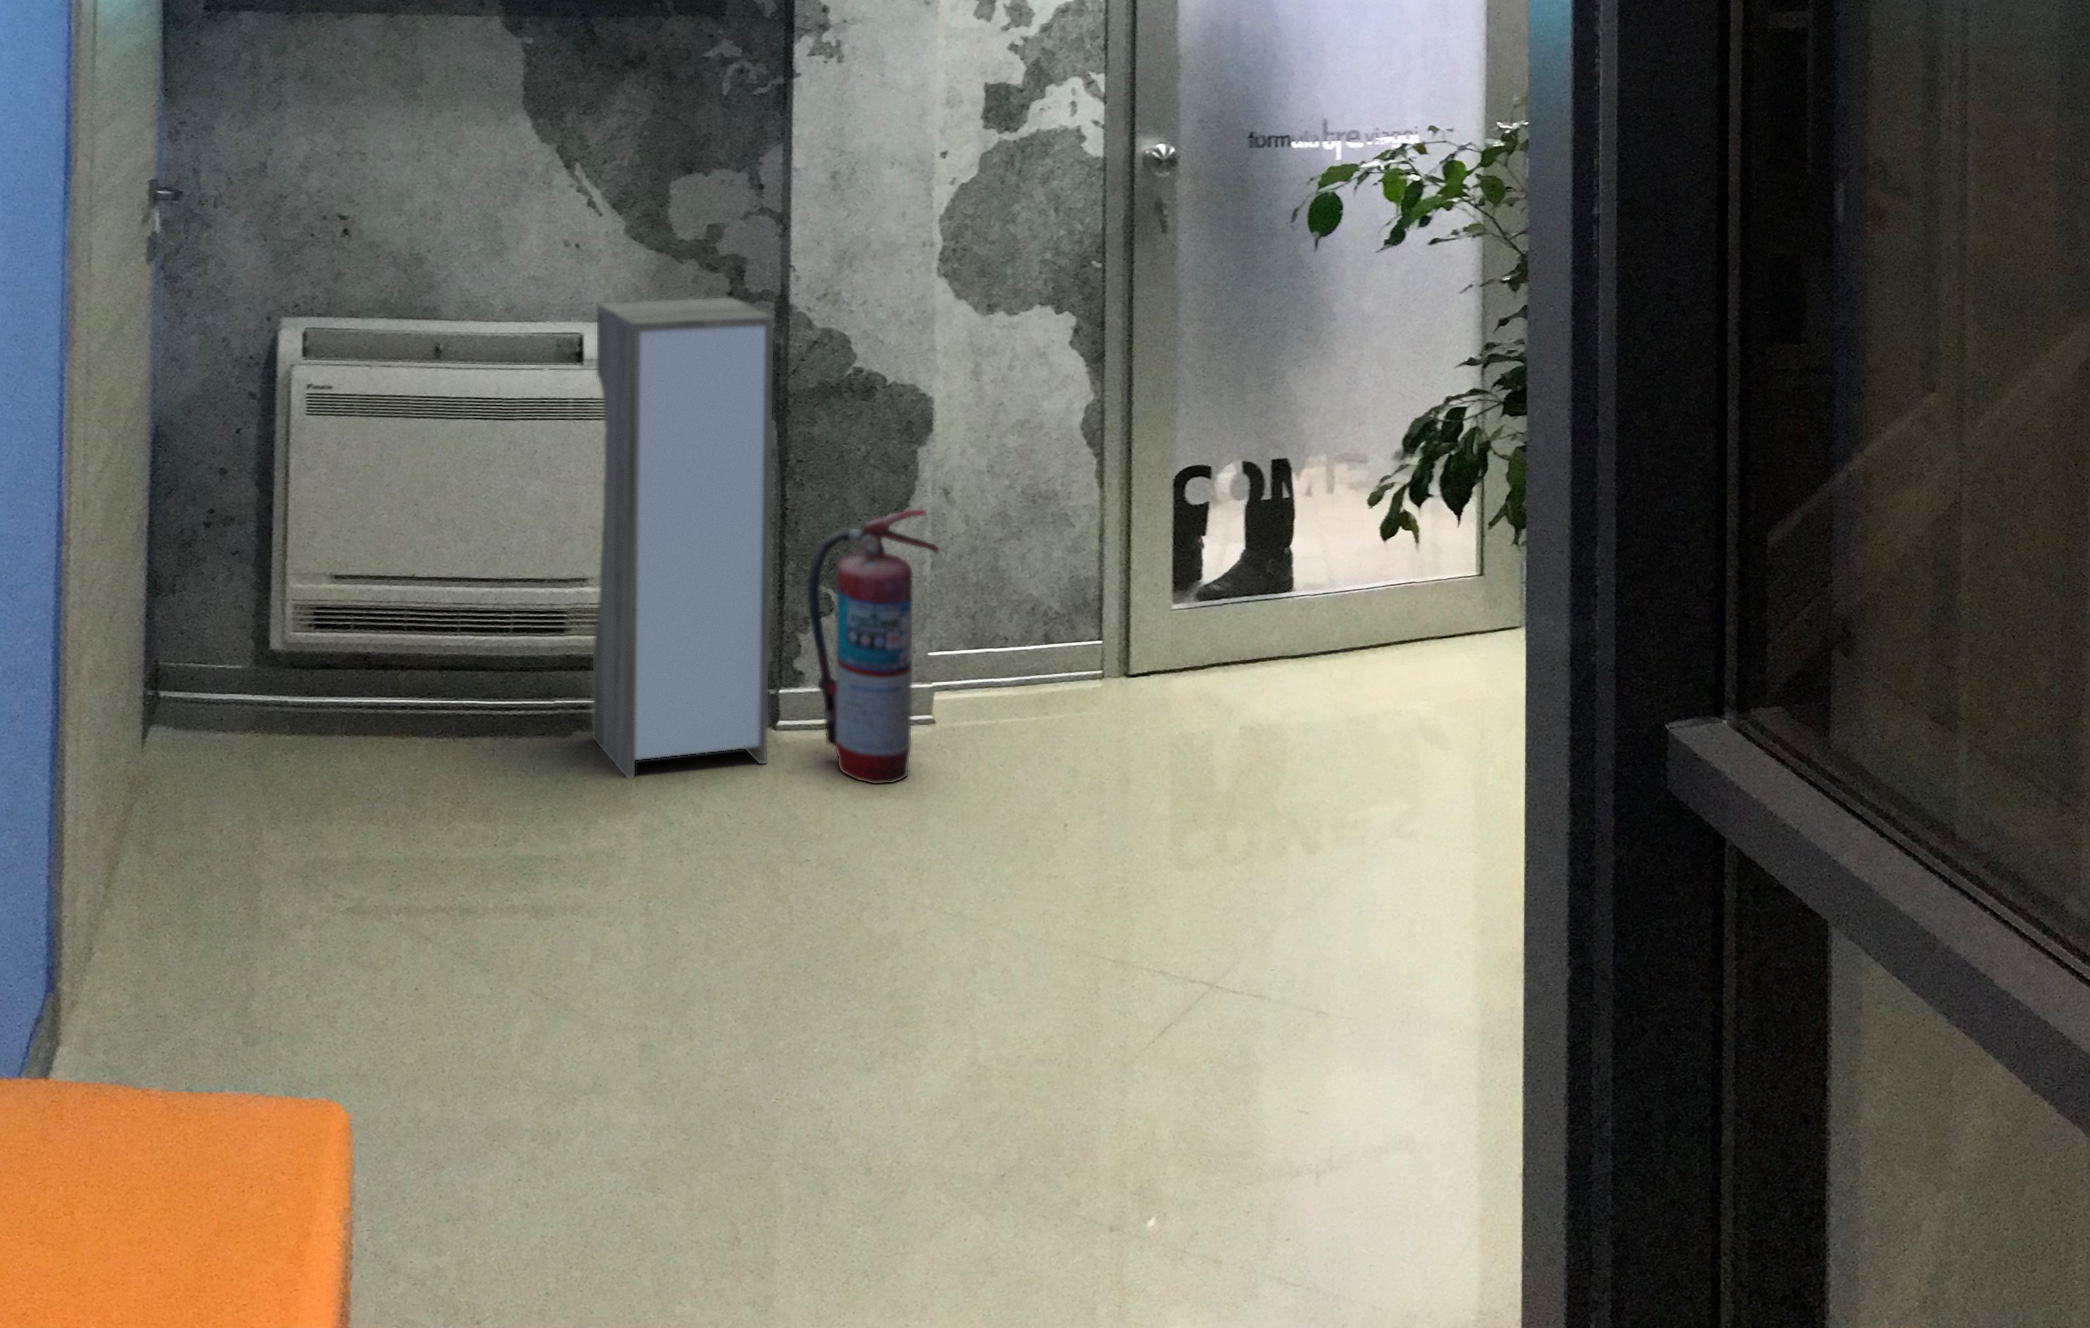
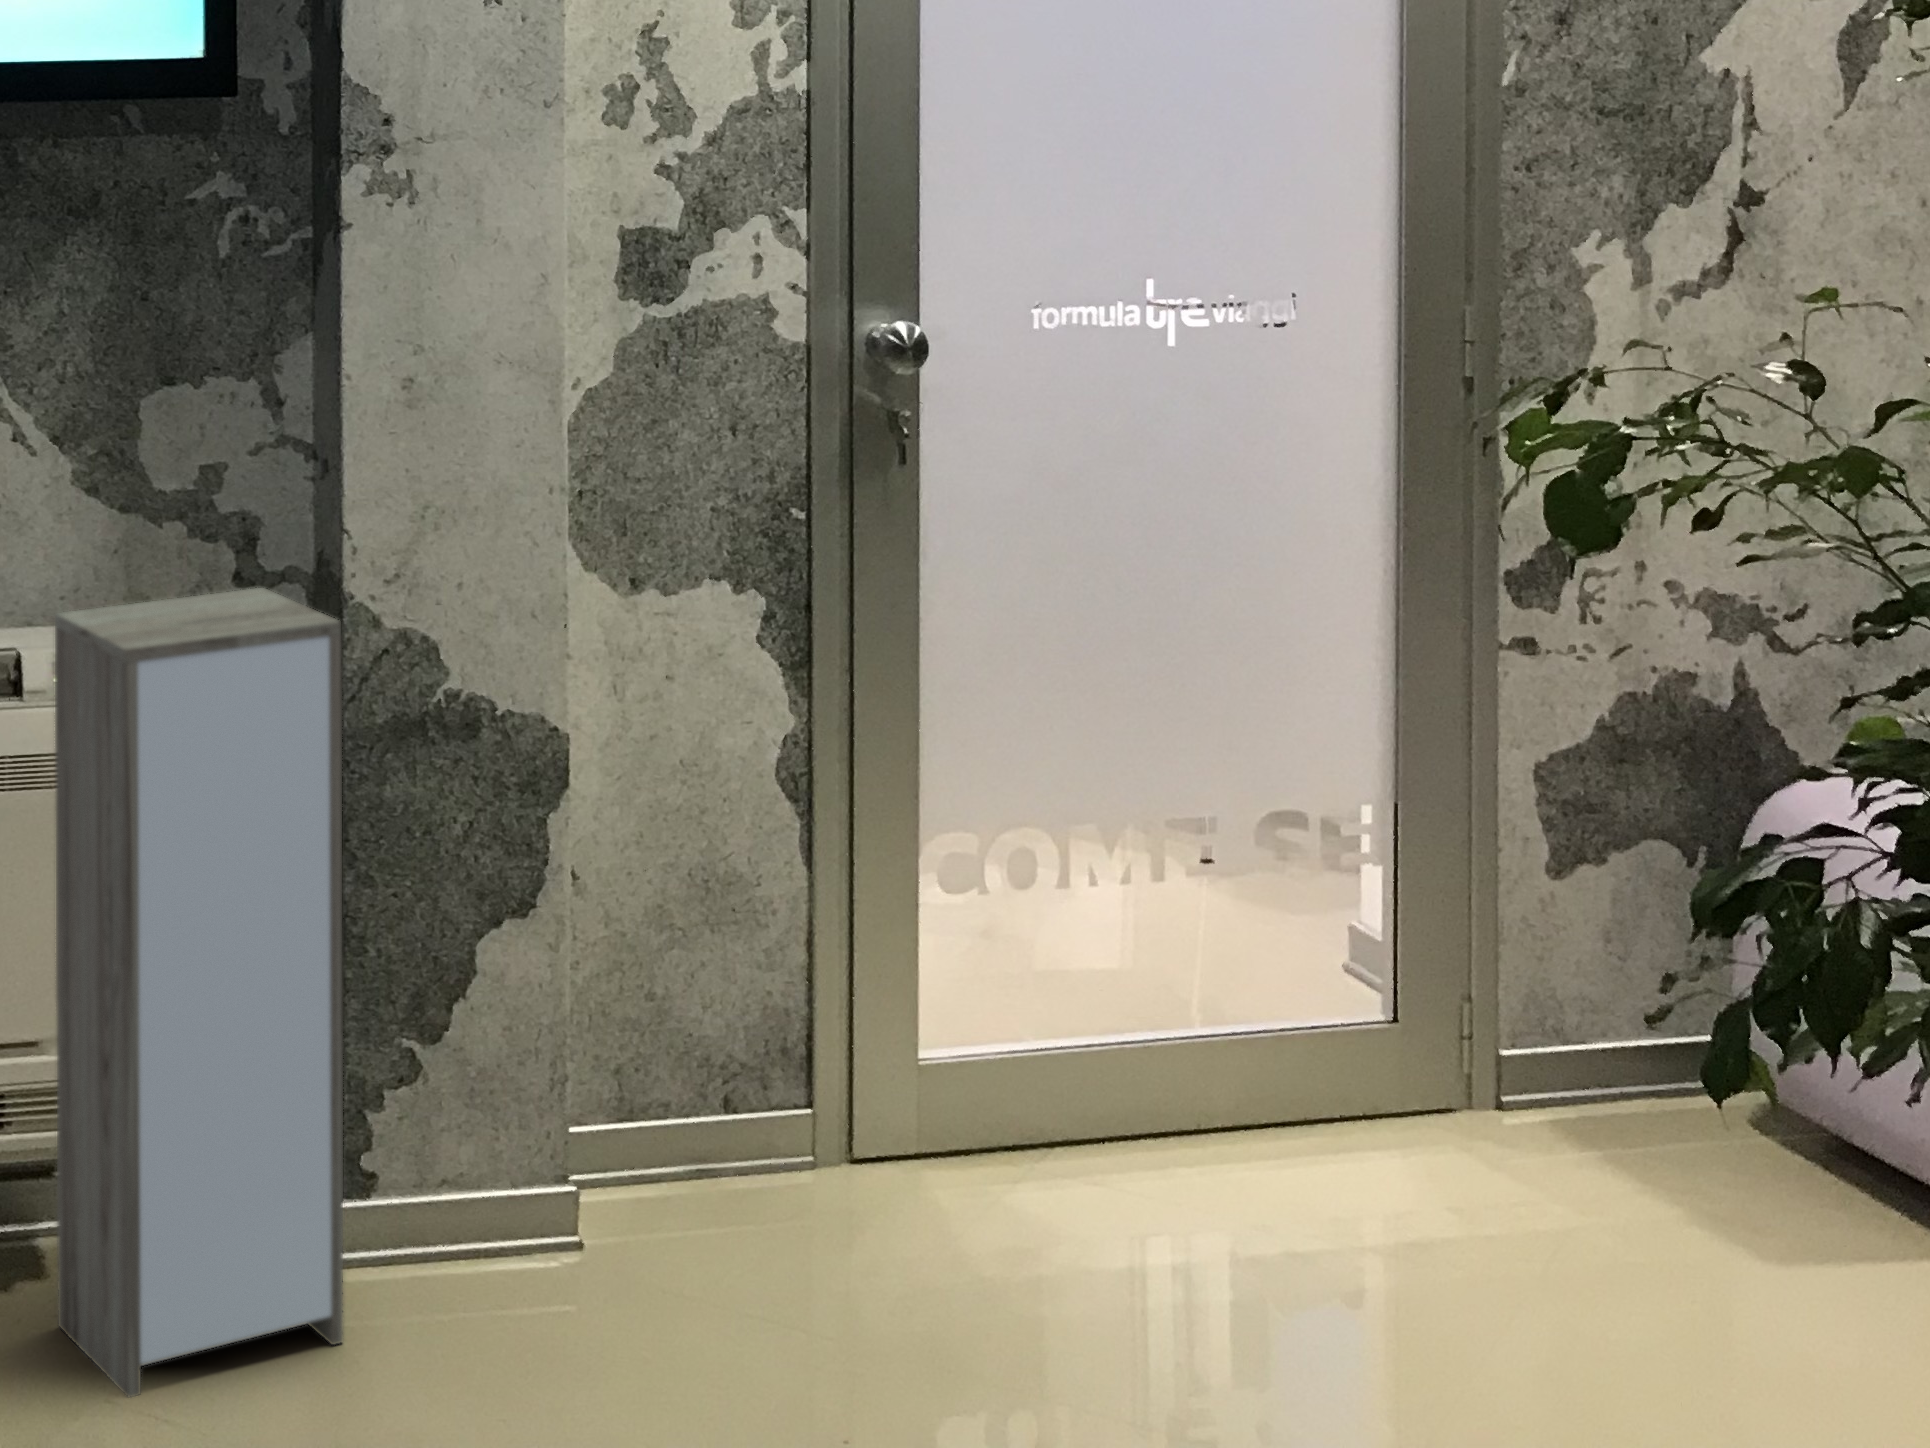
fire extinguisher: present [808,510,939,784] -> none [399,914,606,1362]

